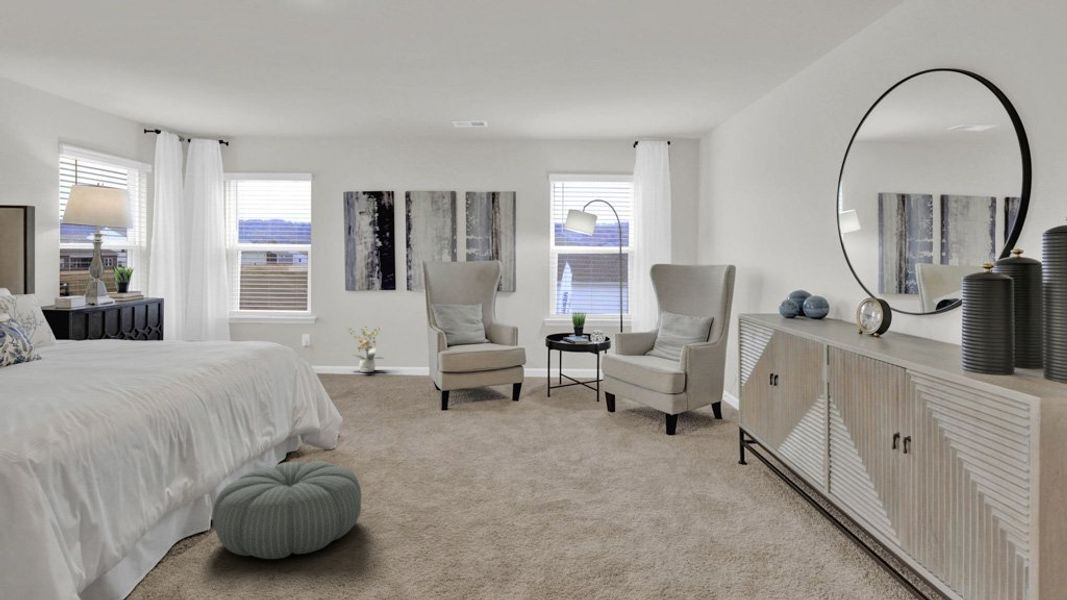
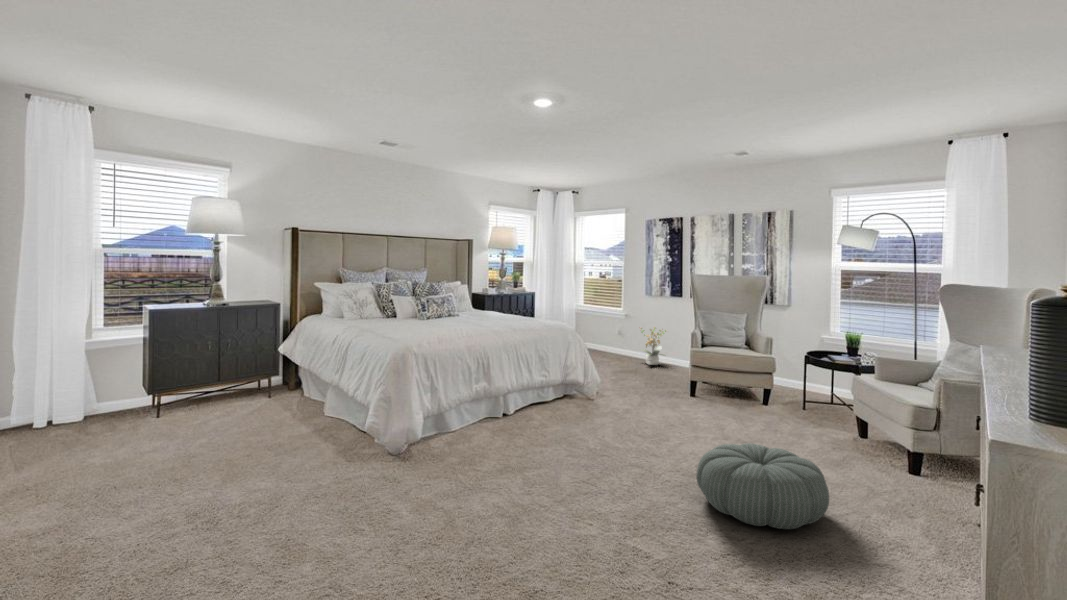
pouf: present [212,461,362,559] -> present [696,443,829,529]

